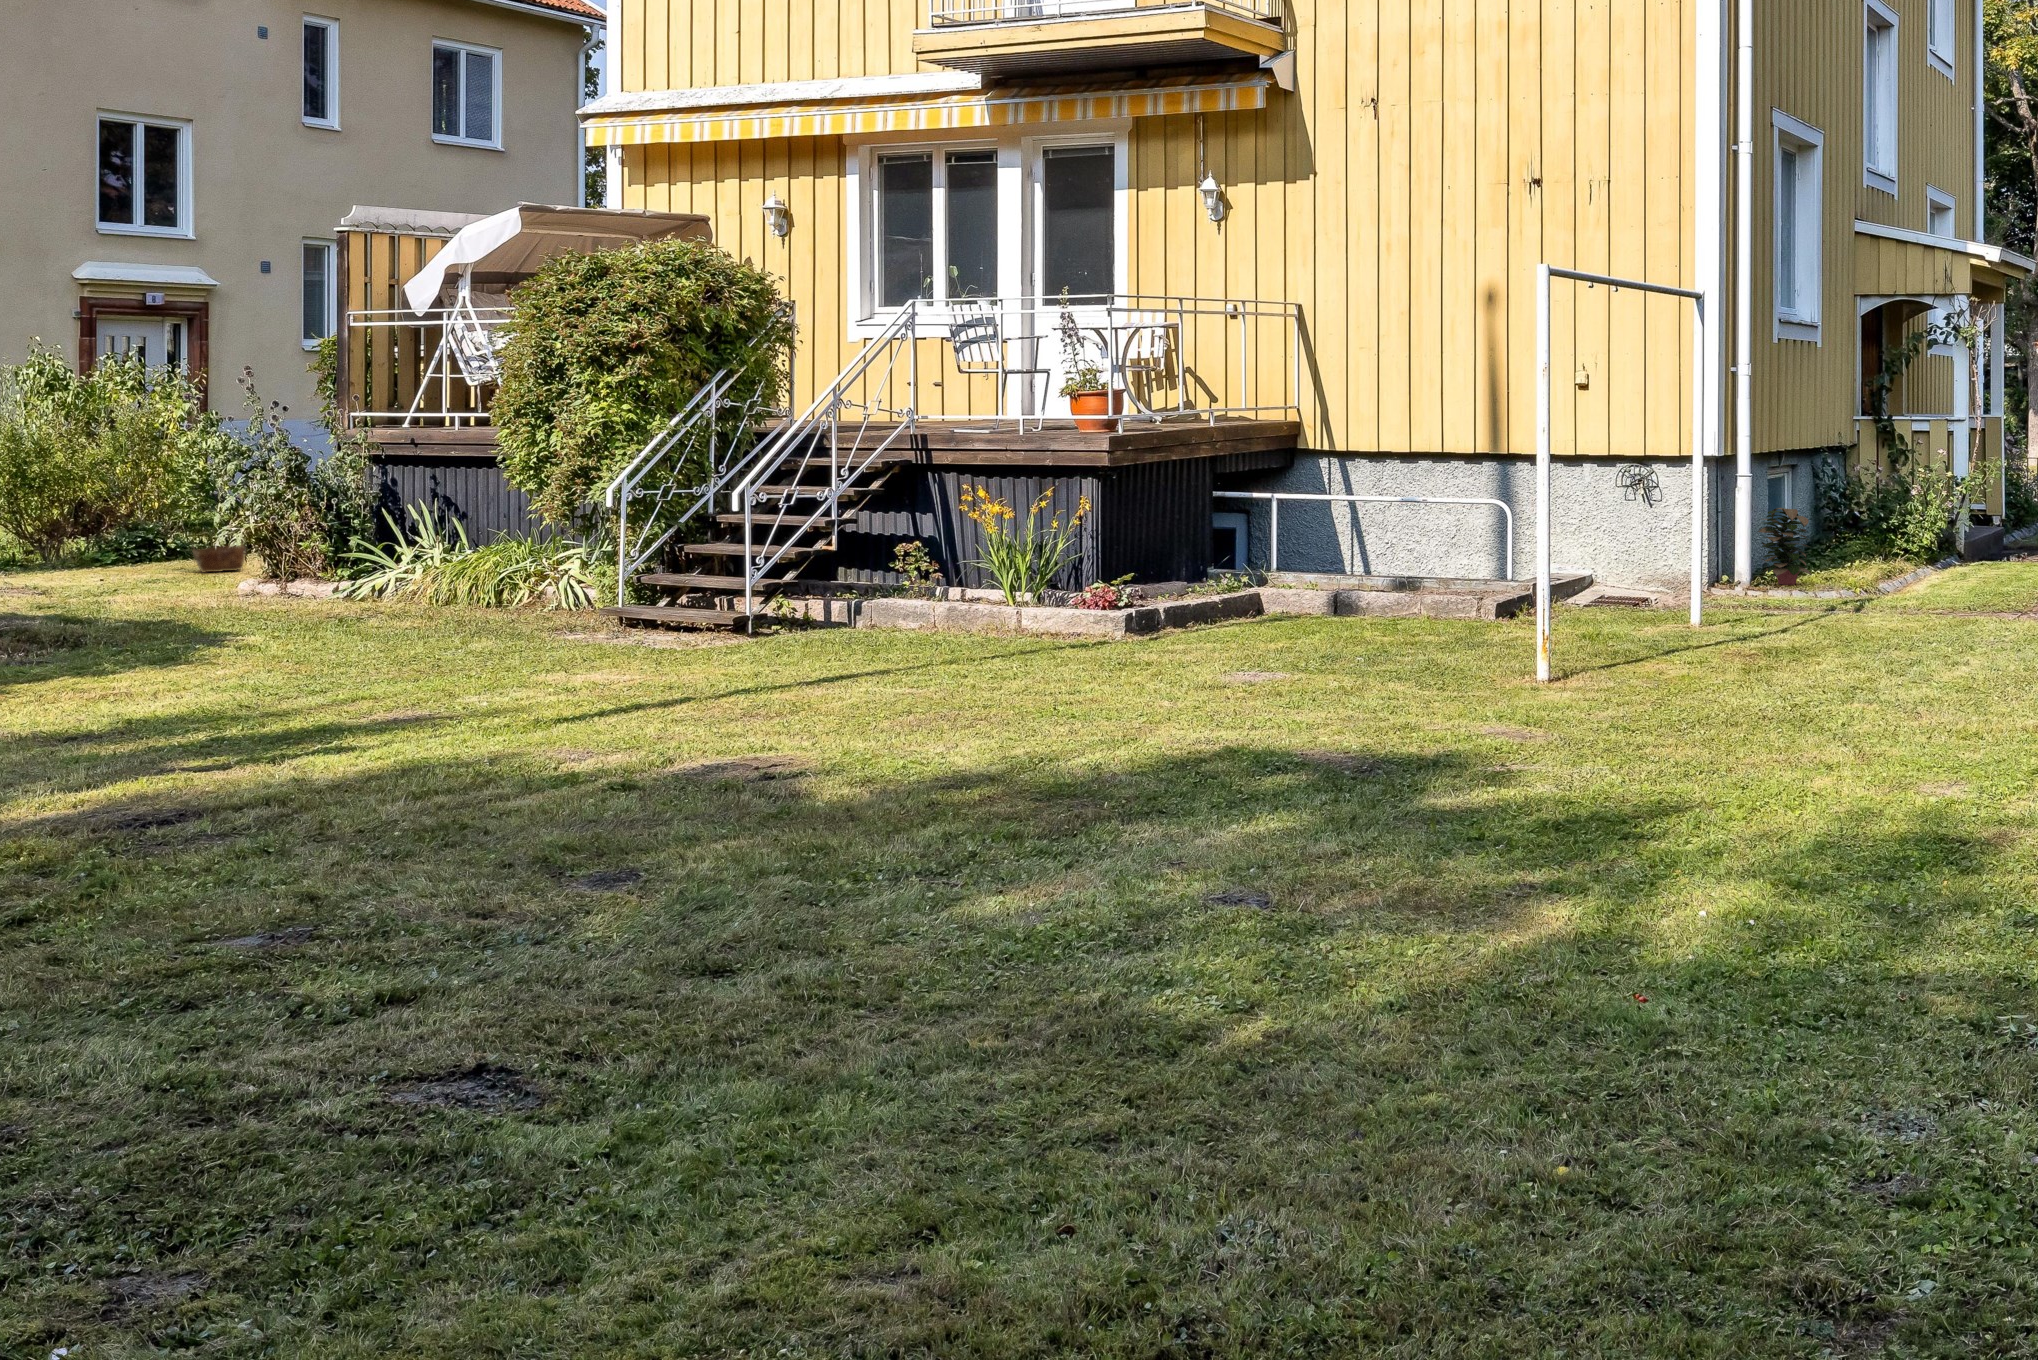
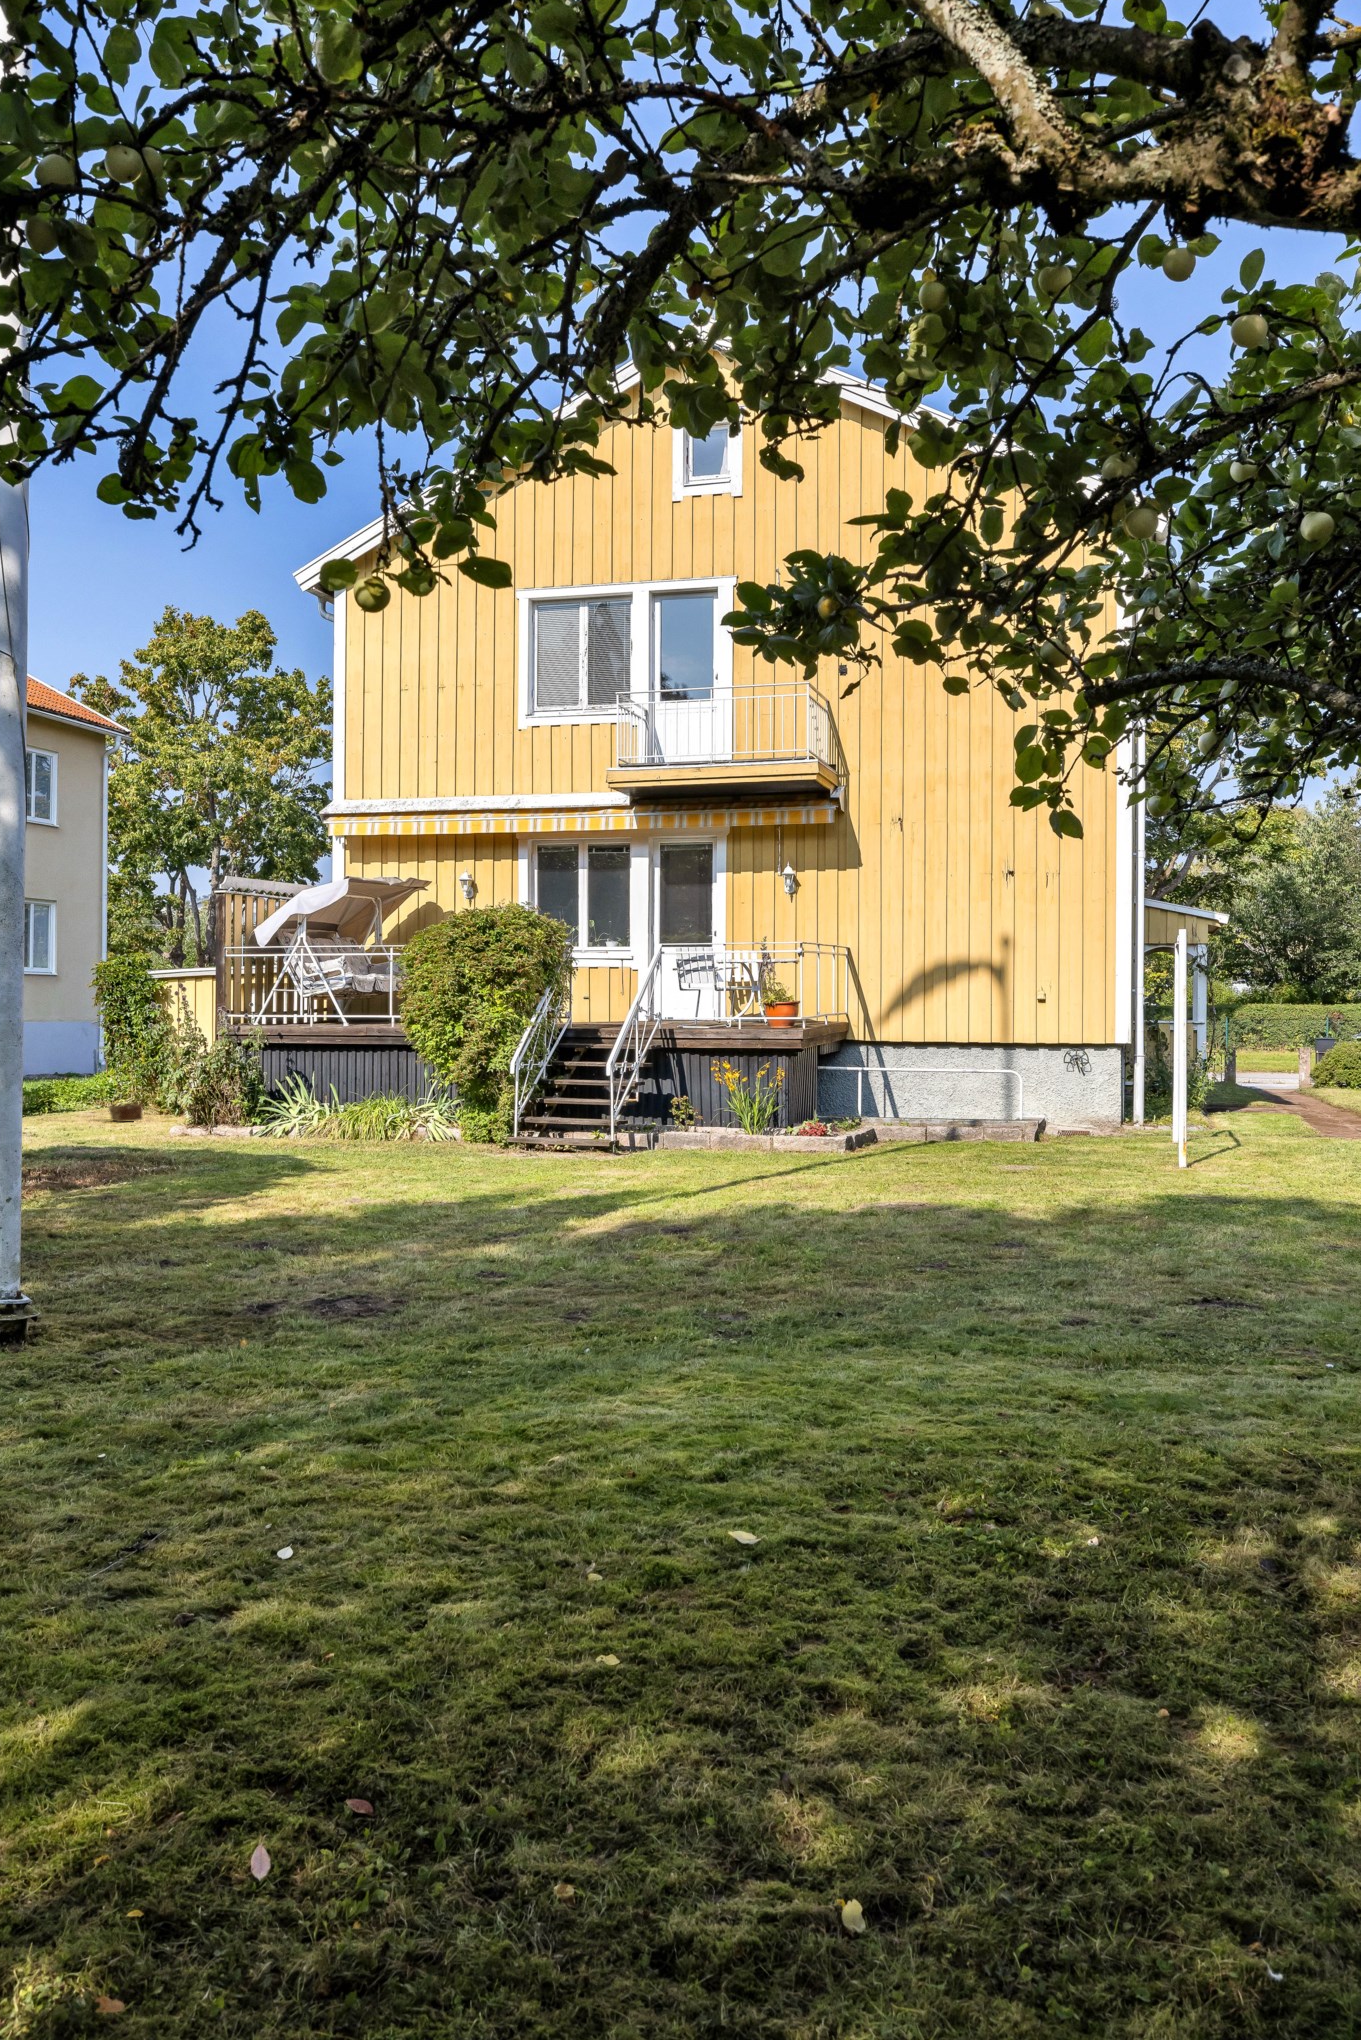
decorative plant: present [1758,508,1812,585] -> none [1132,1076,1169,1123]

